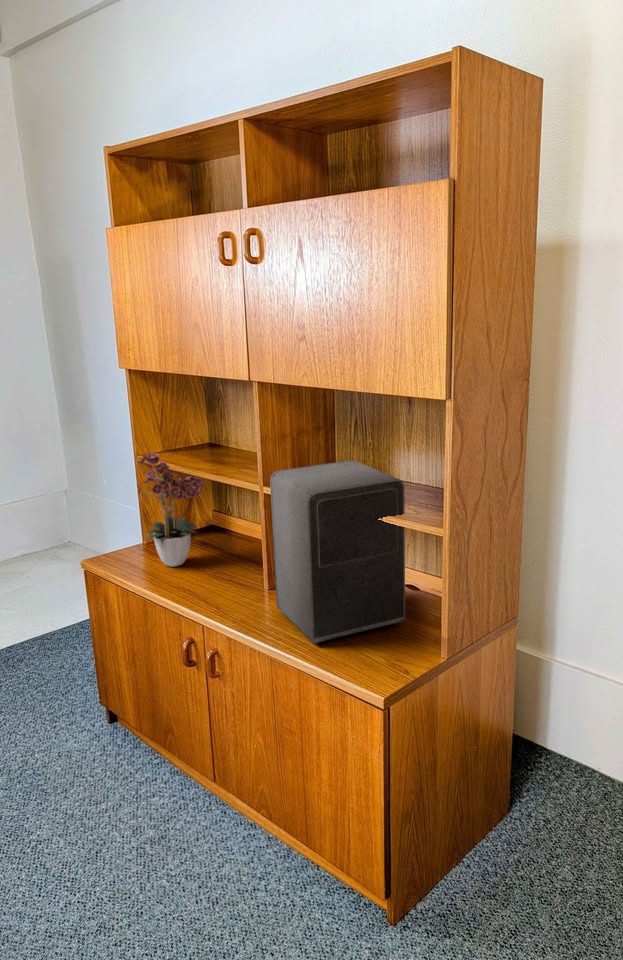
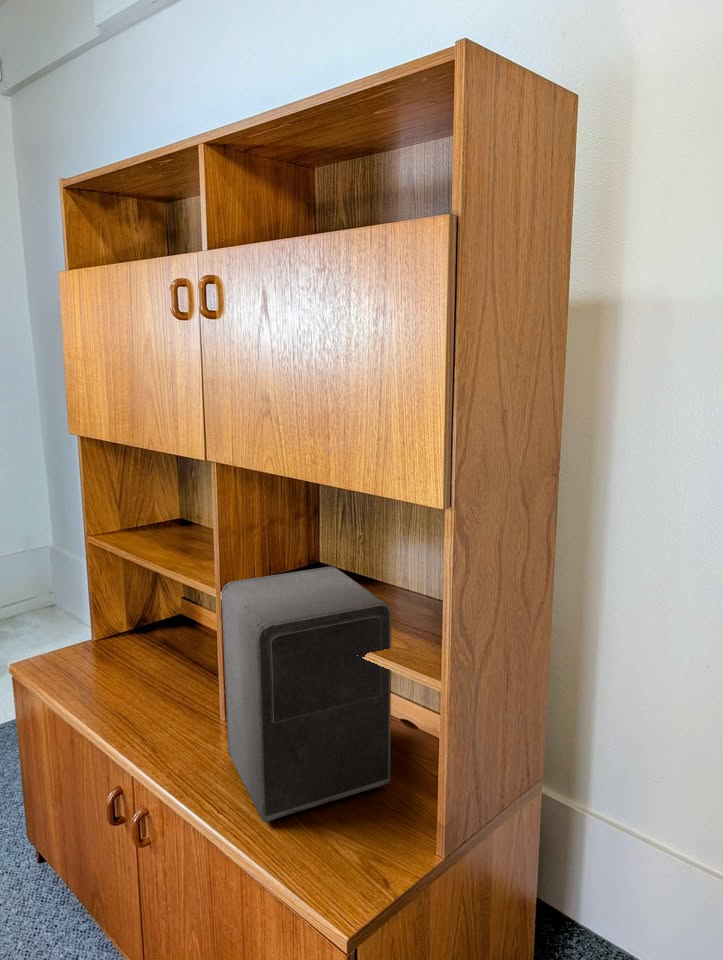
flower arrangement: present [137,453,205,567] -> none [68,534,170,678]

